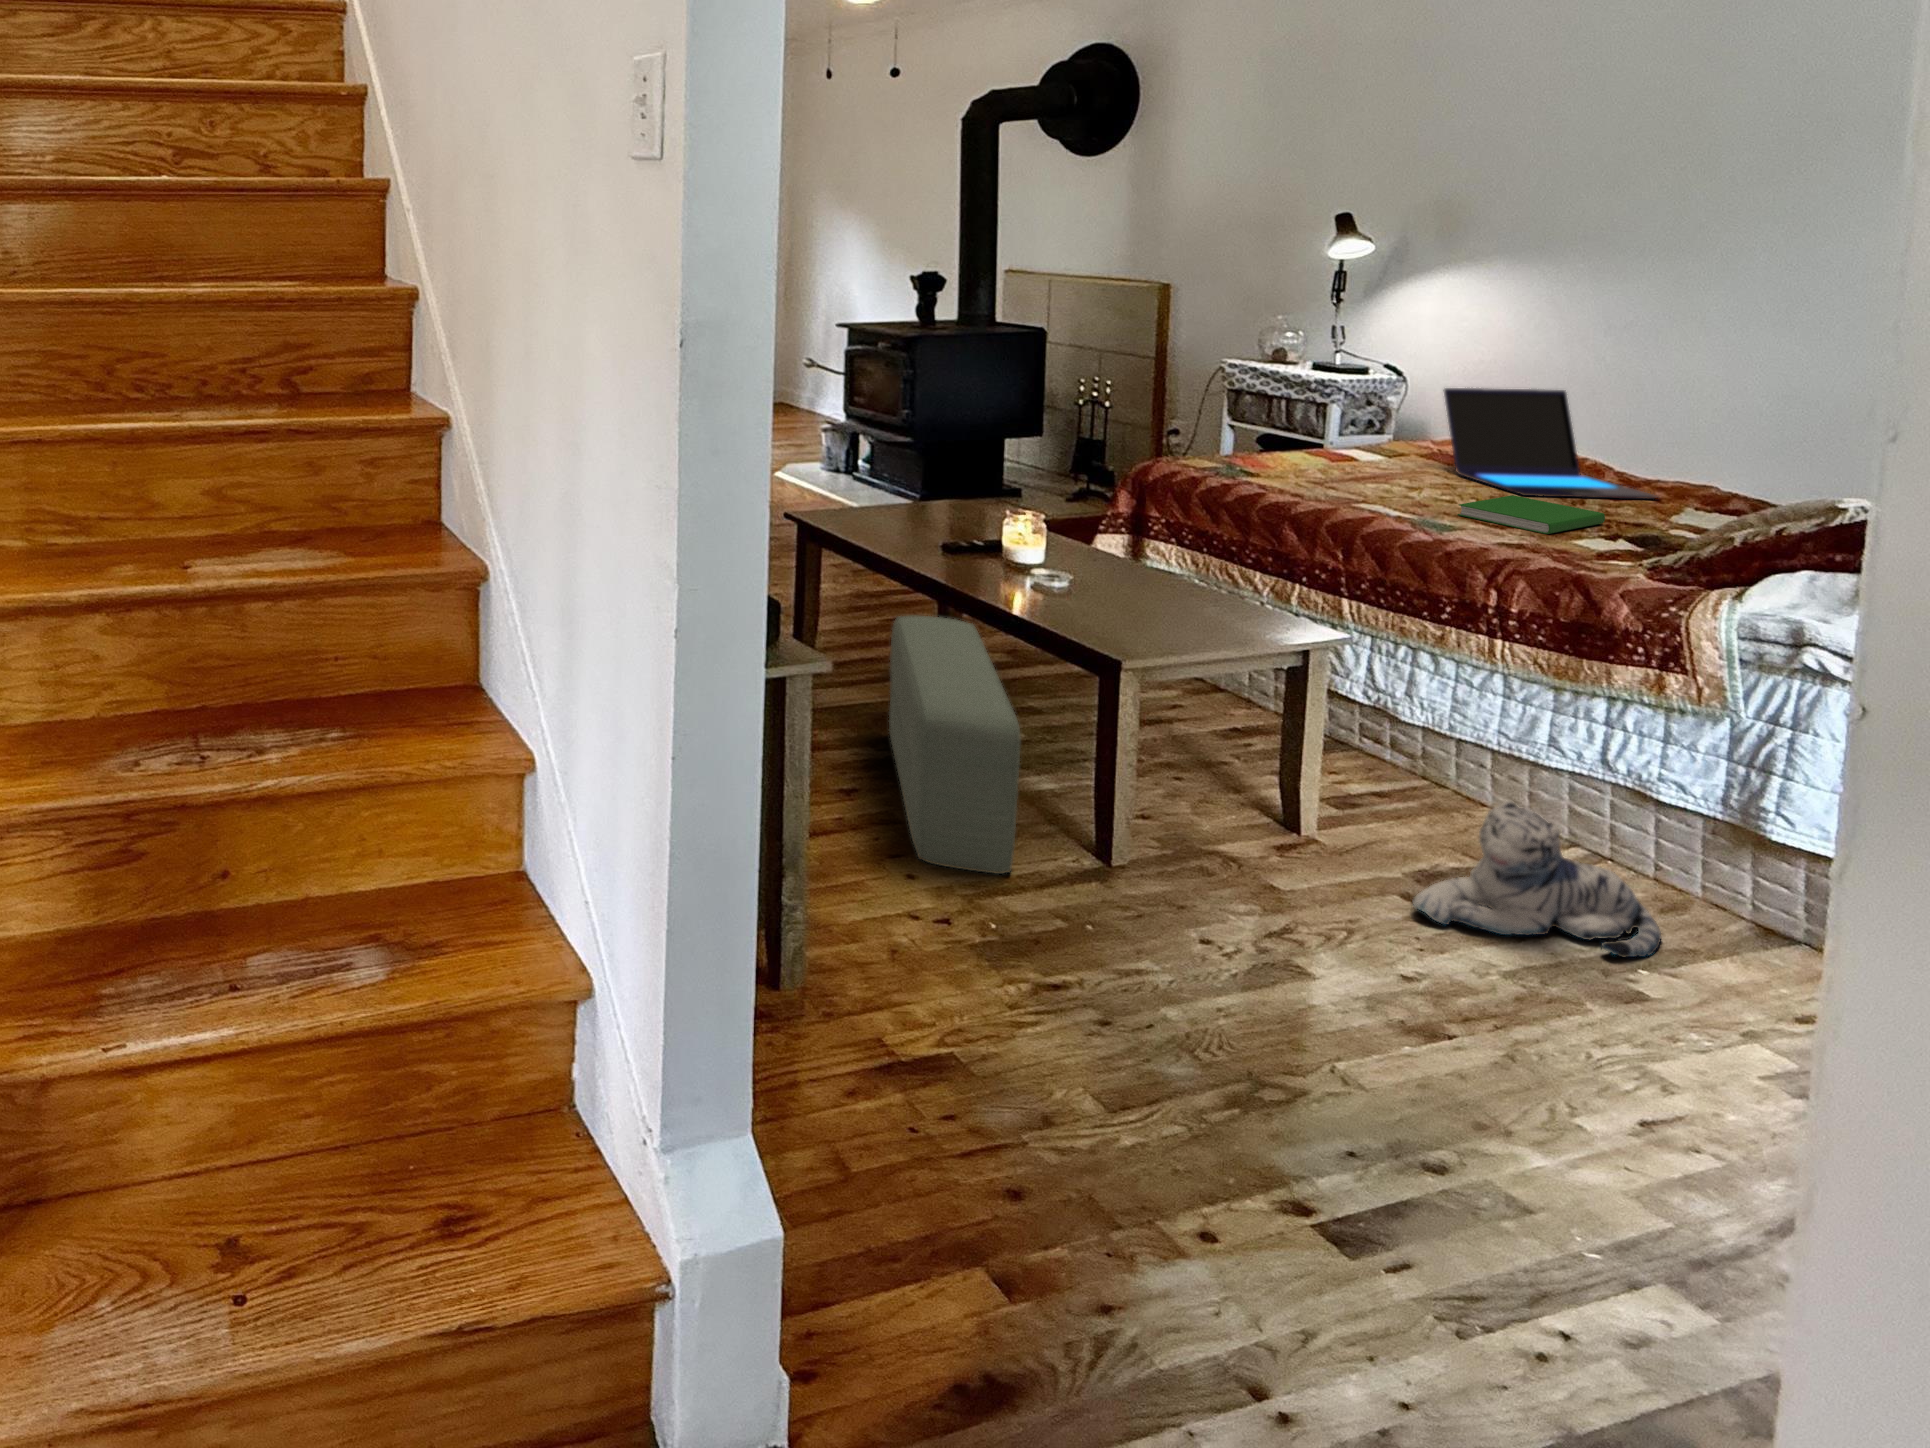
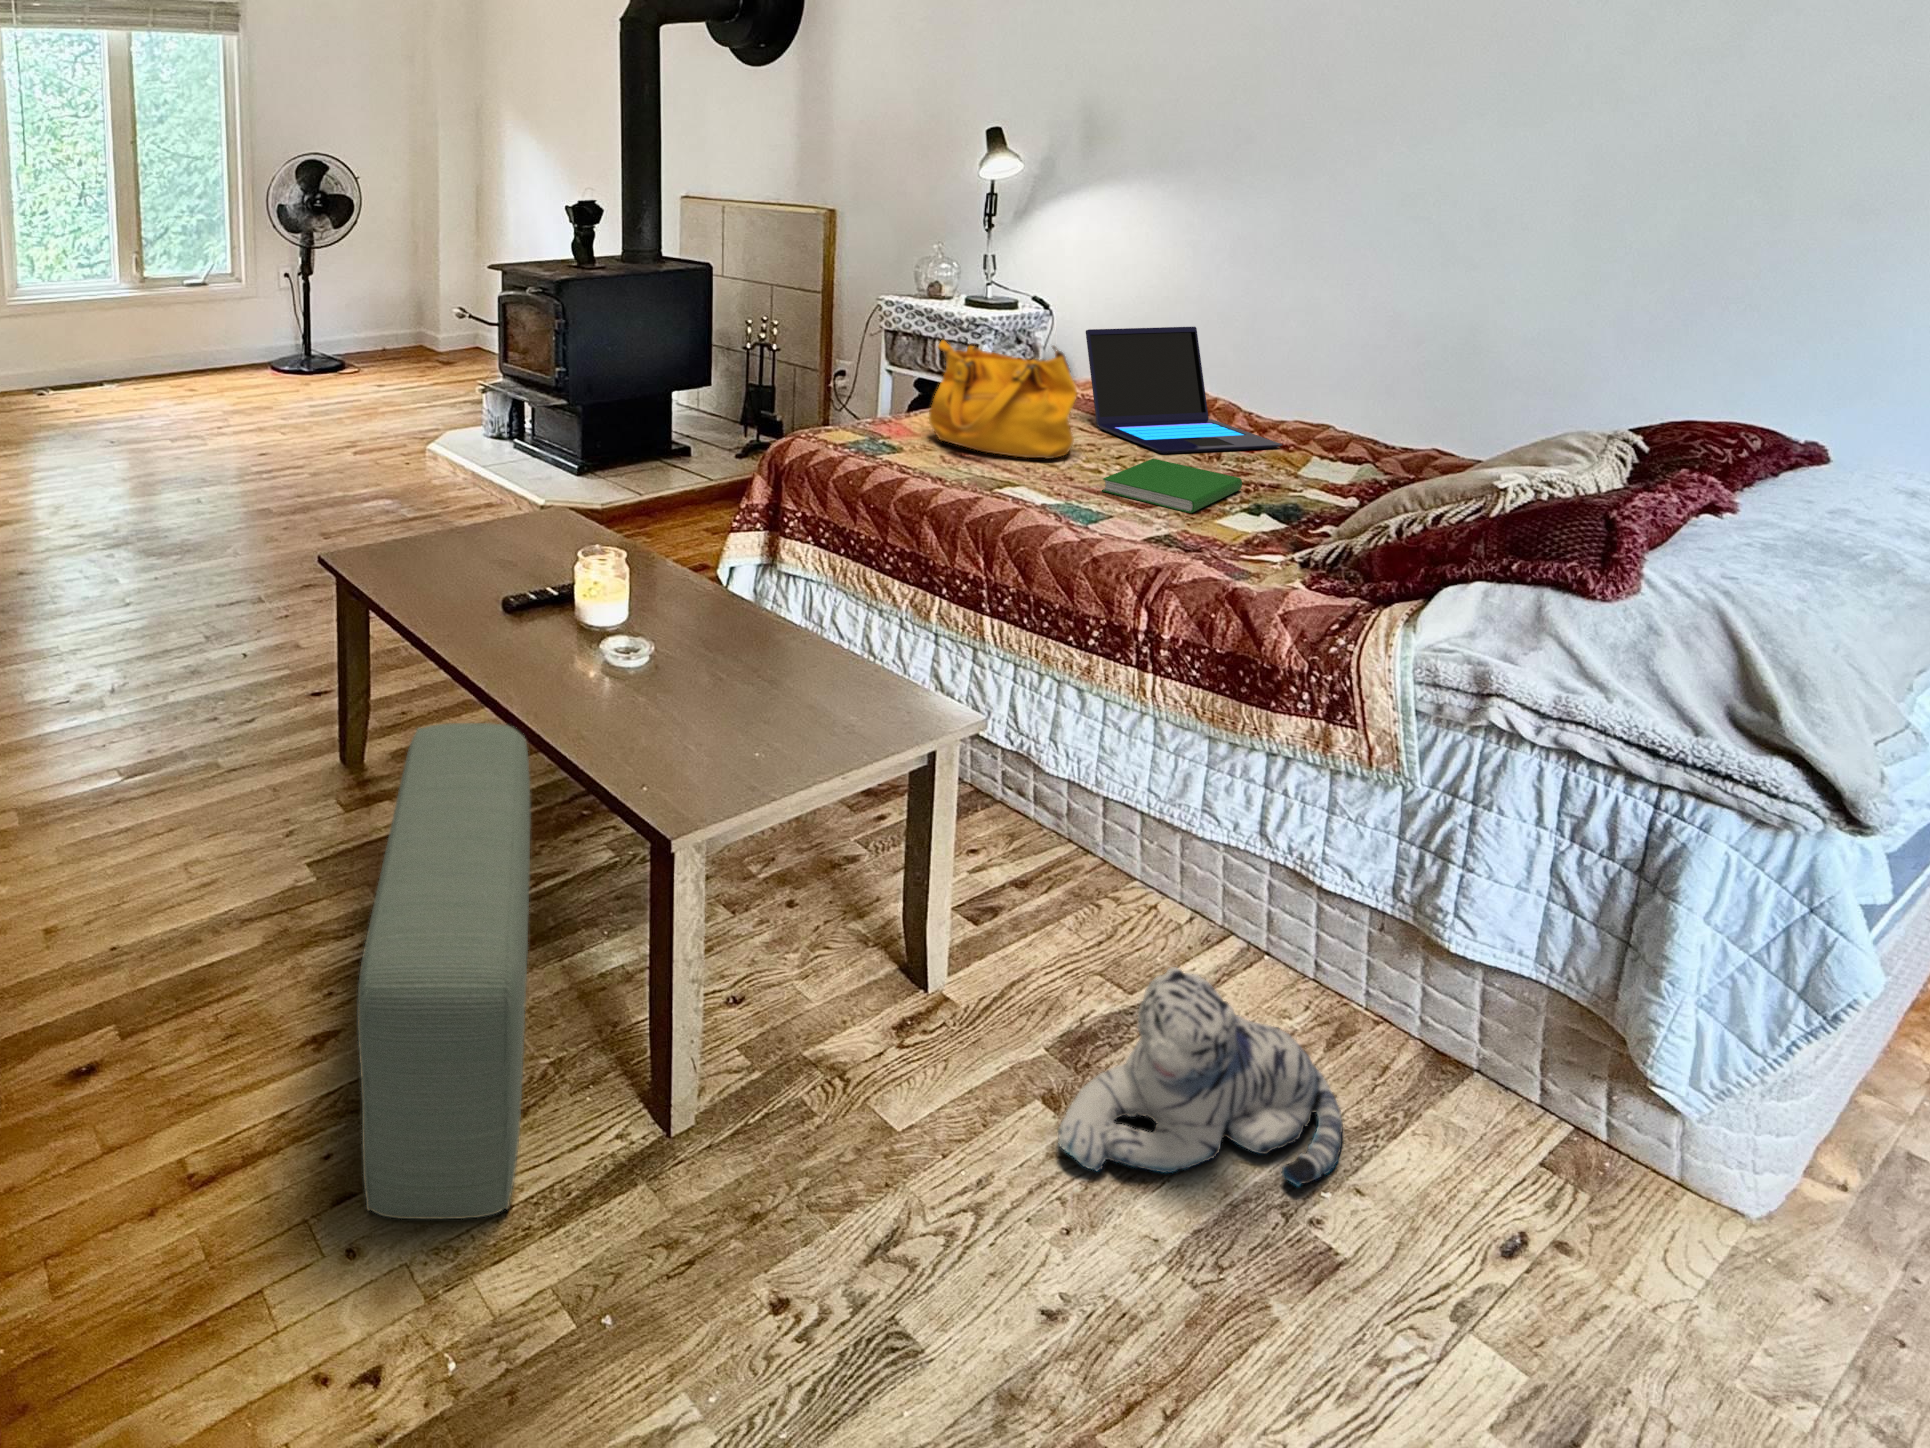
handbag: none [1283,389,1433,492] -> present [929,340,1077,459]

